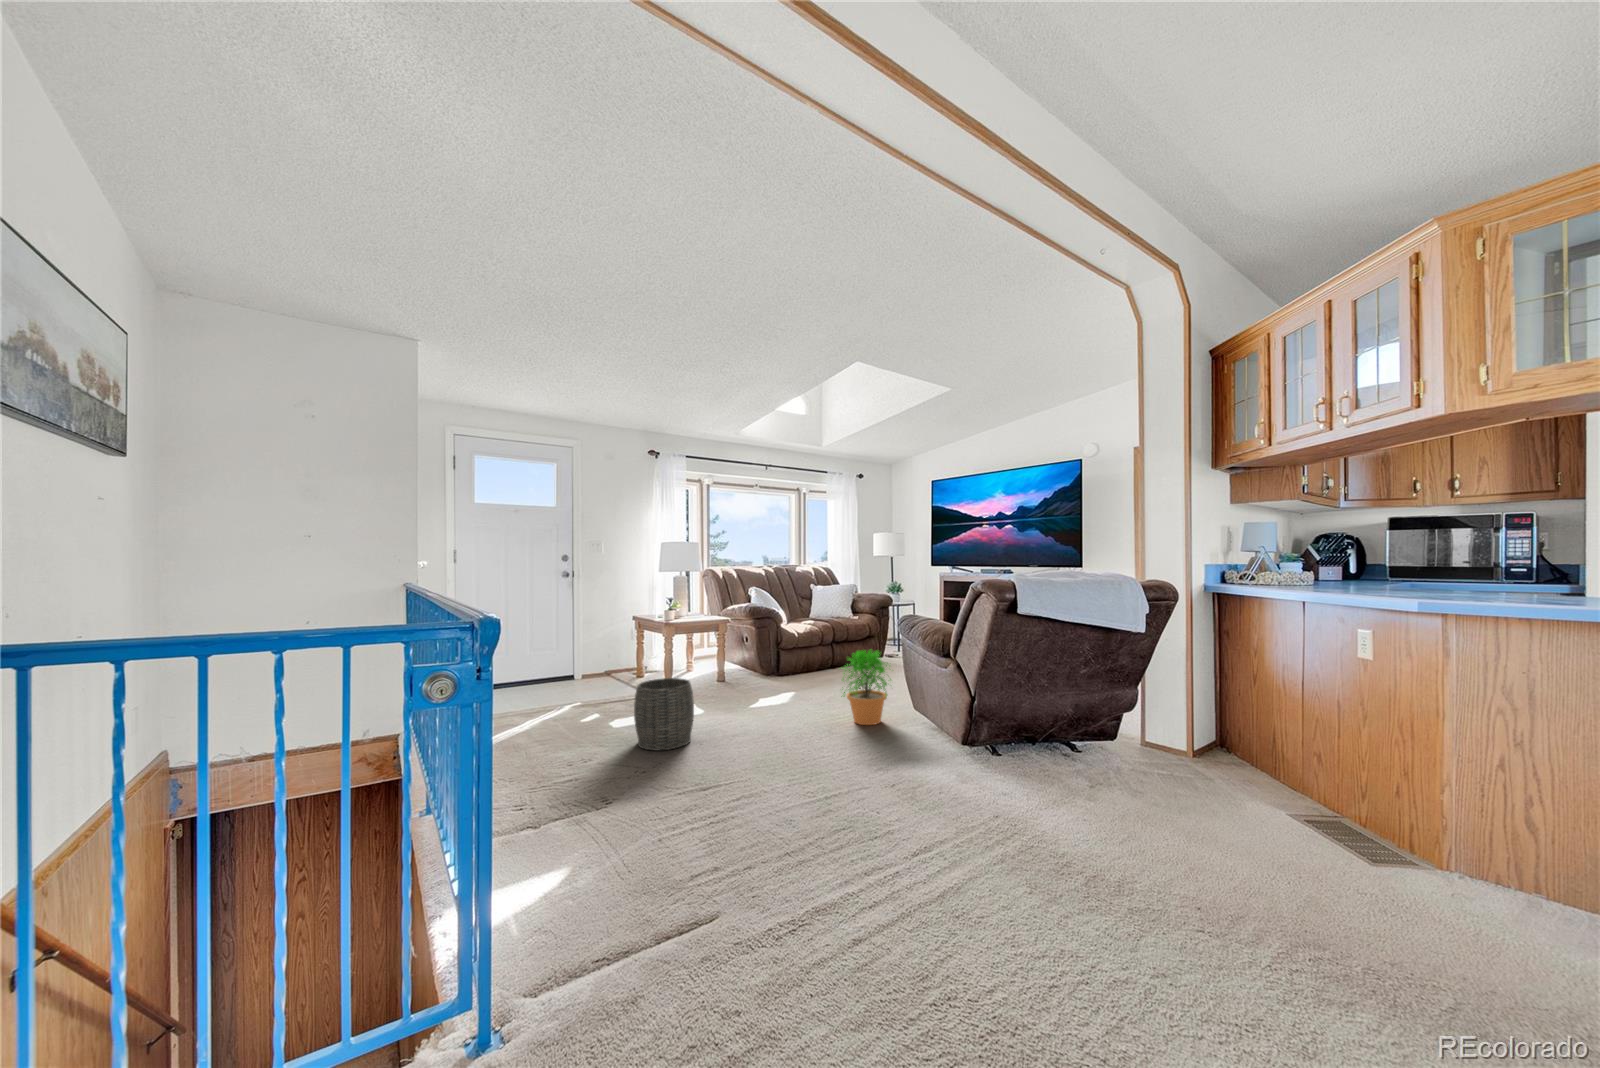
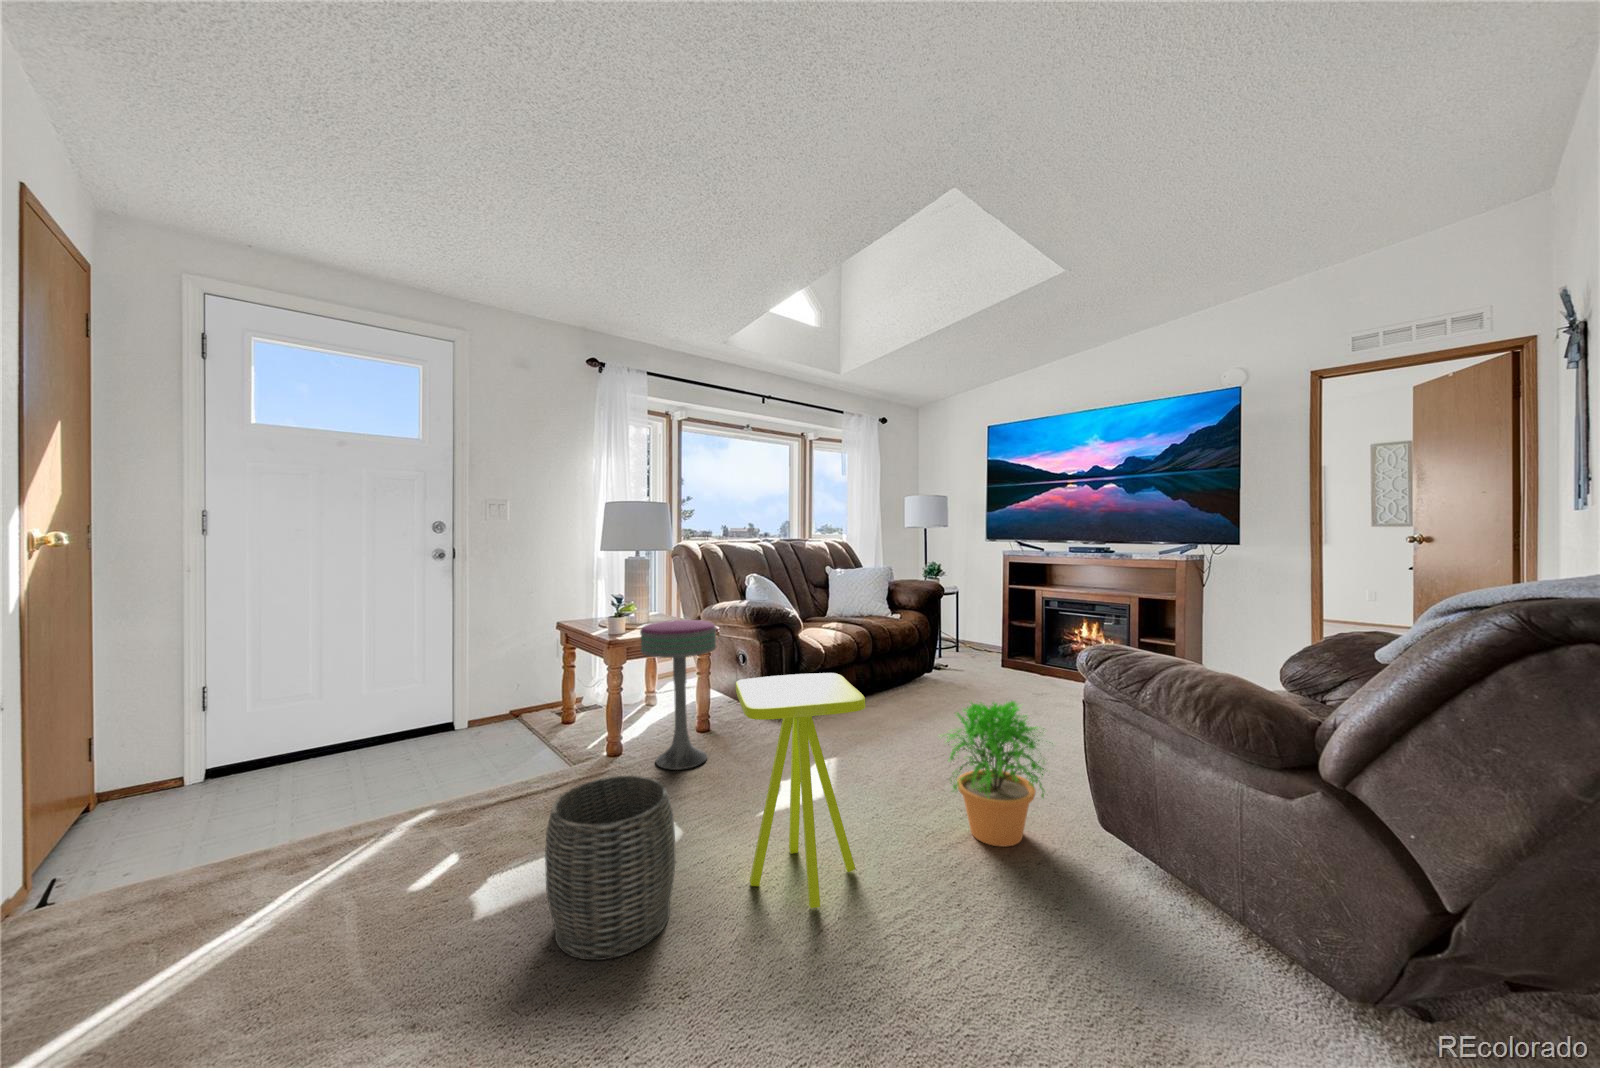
bar stool: none [680,612,725,698] -> present [640,620,716,770]
side table: none [726,632,786,739] -> present [736,673,866,908]

